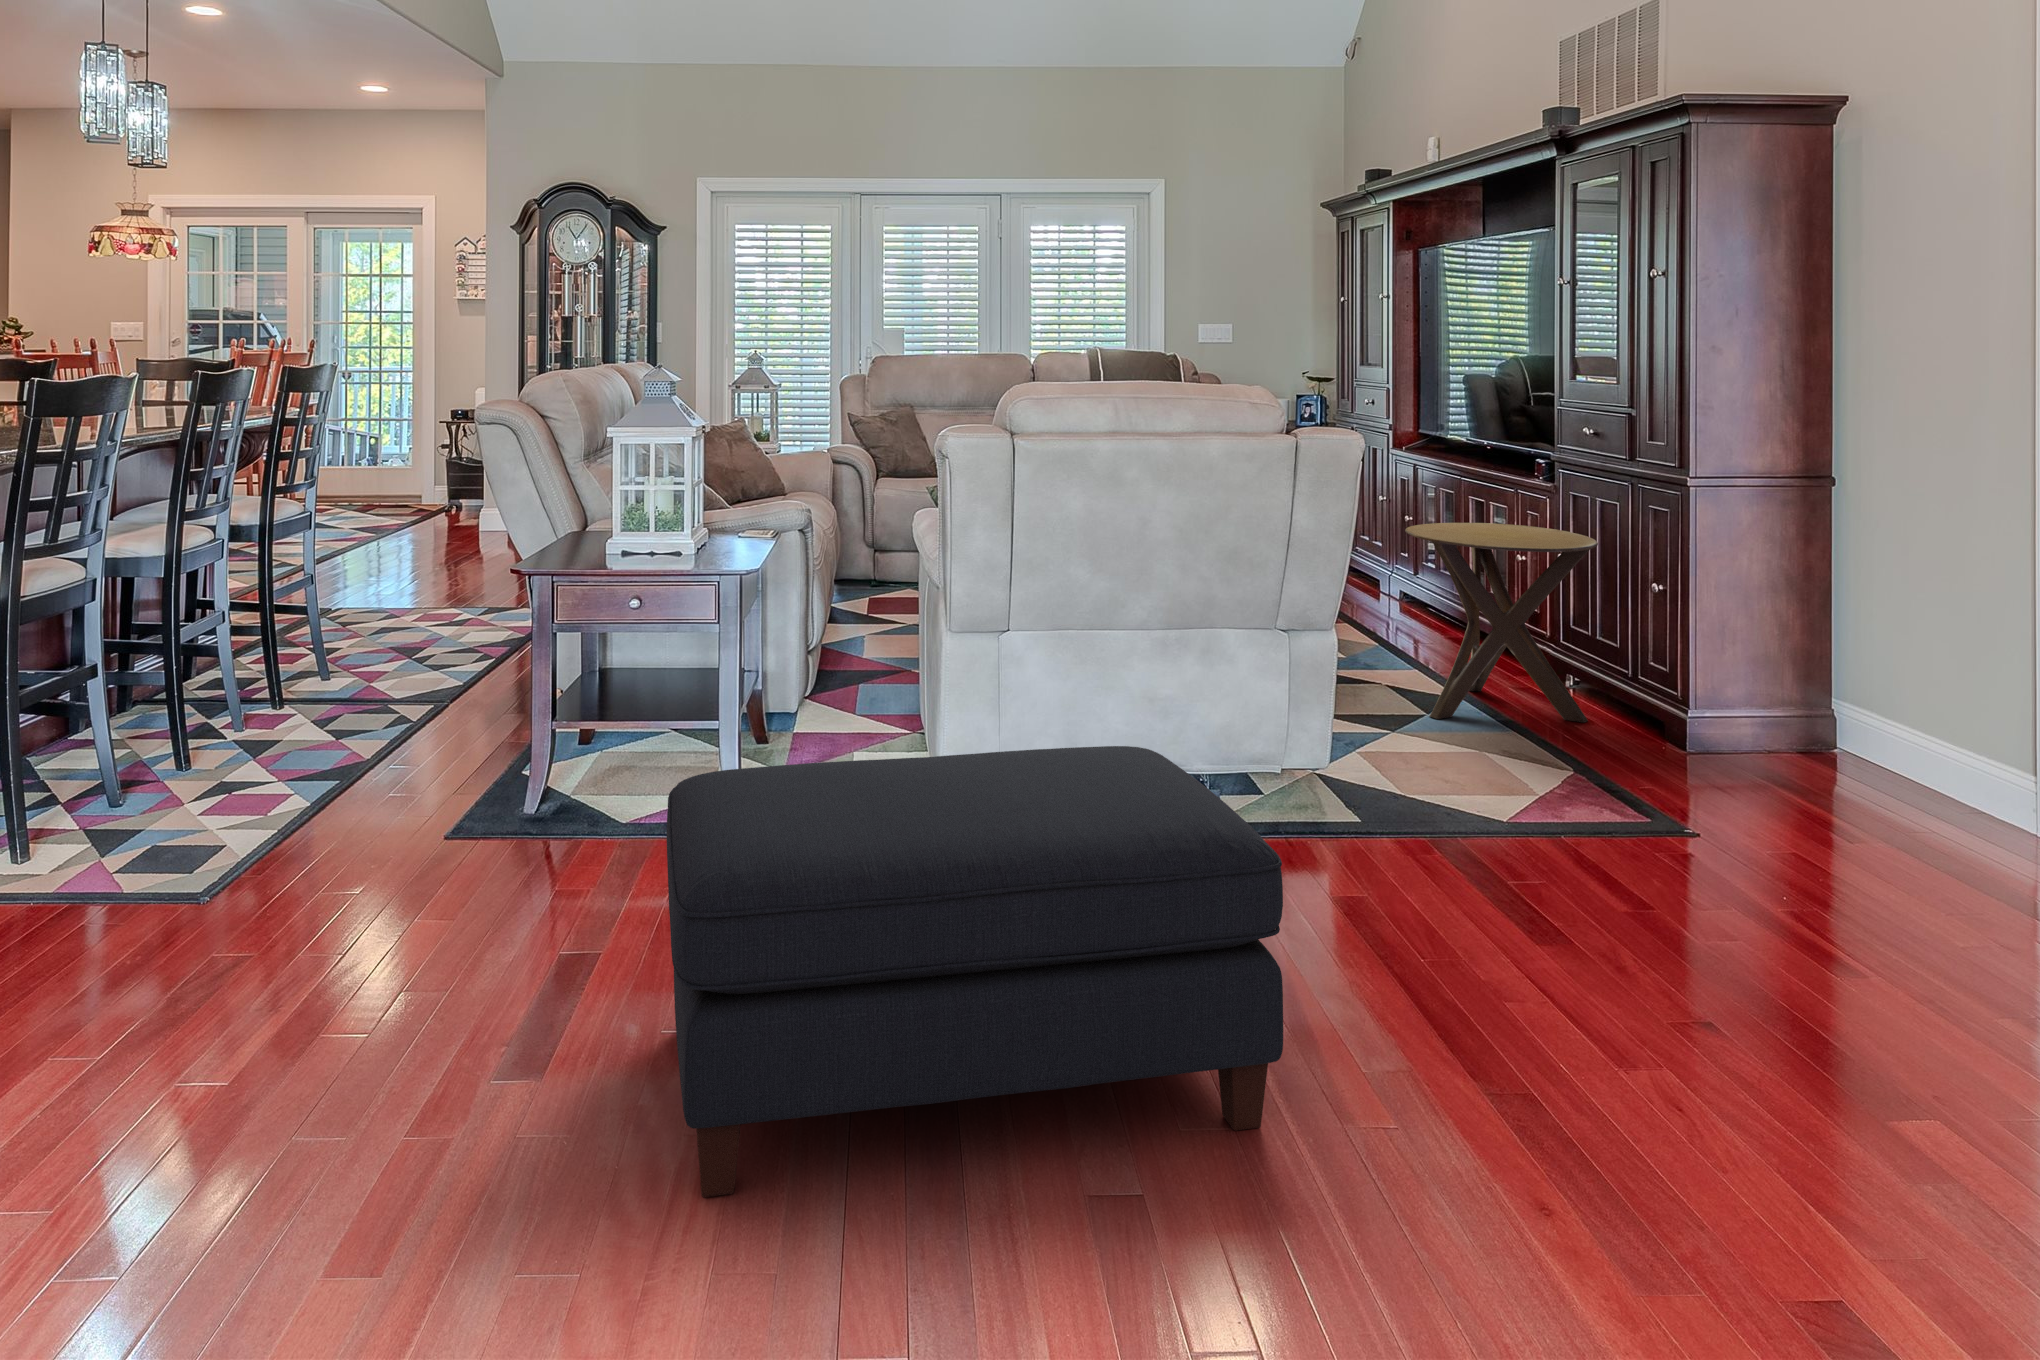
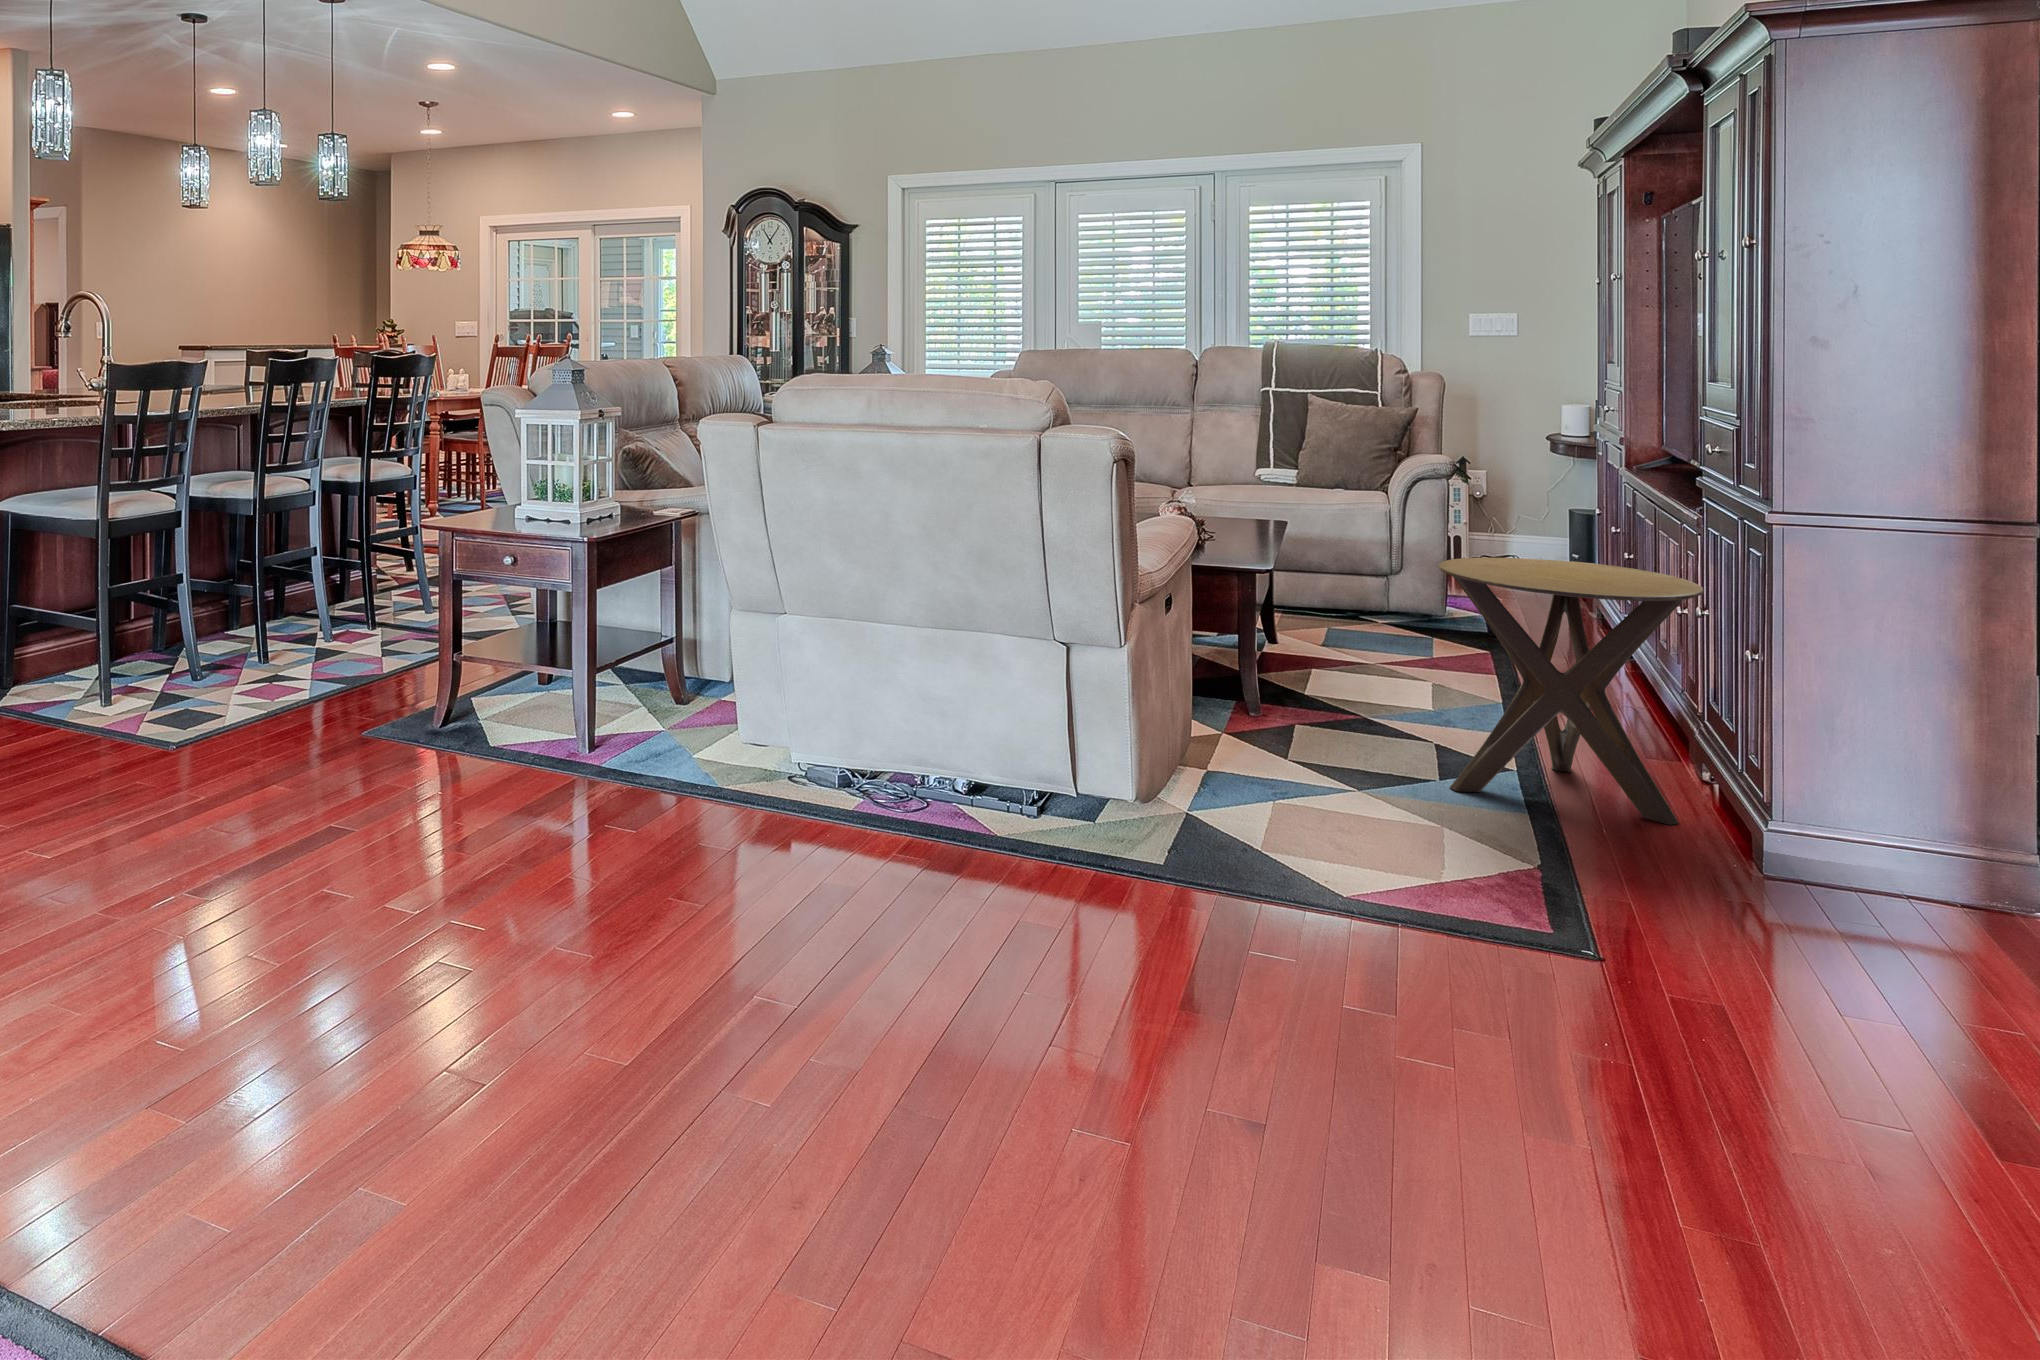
ottoman: present [667,746,1283,1197] -> none [210,688,782,1079]

